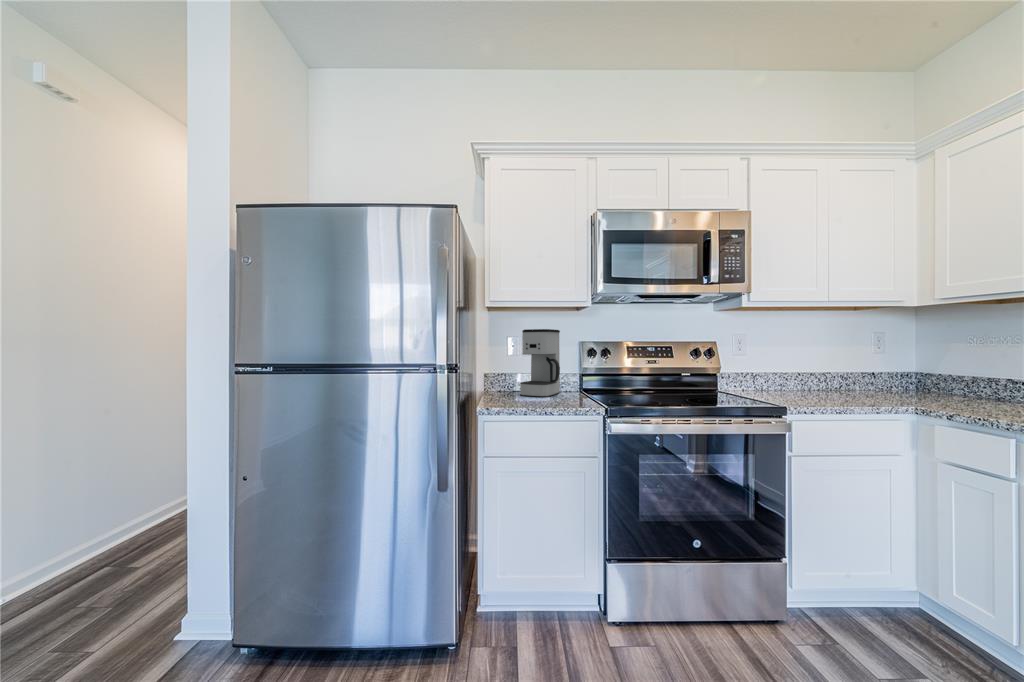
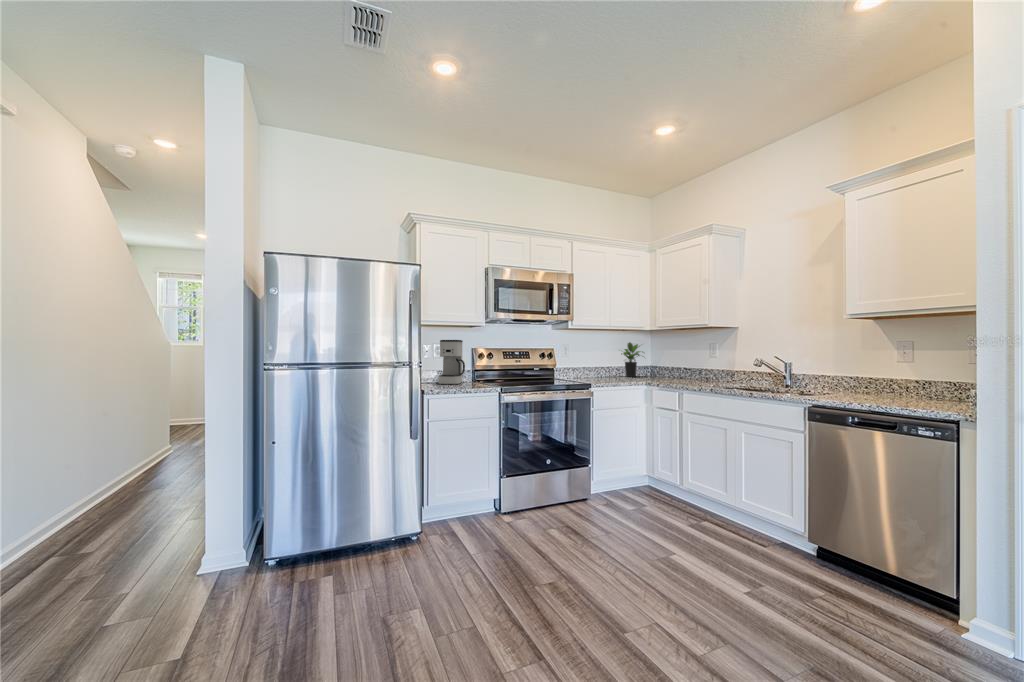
potted plant: none [834,330,909,393] -> present [621,342,640,377]

